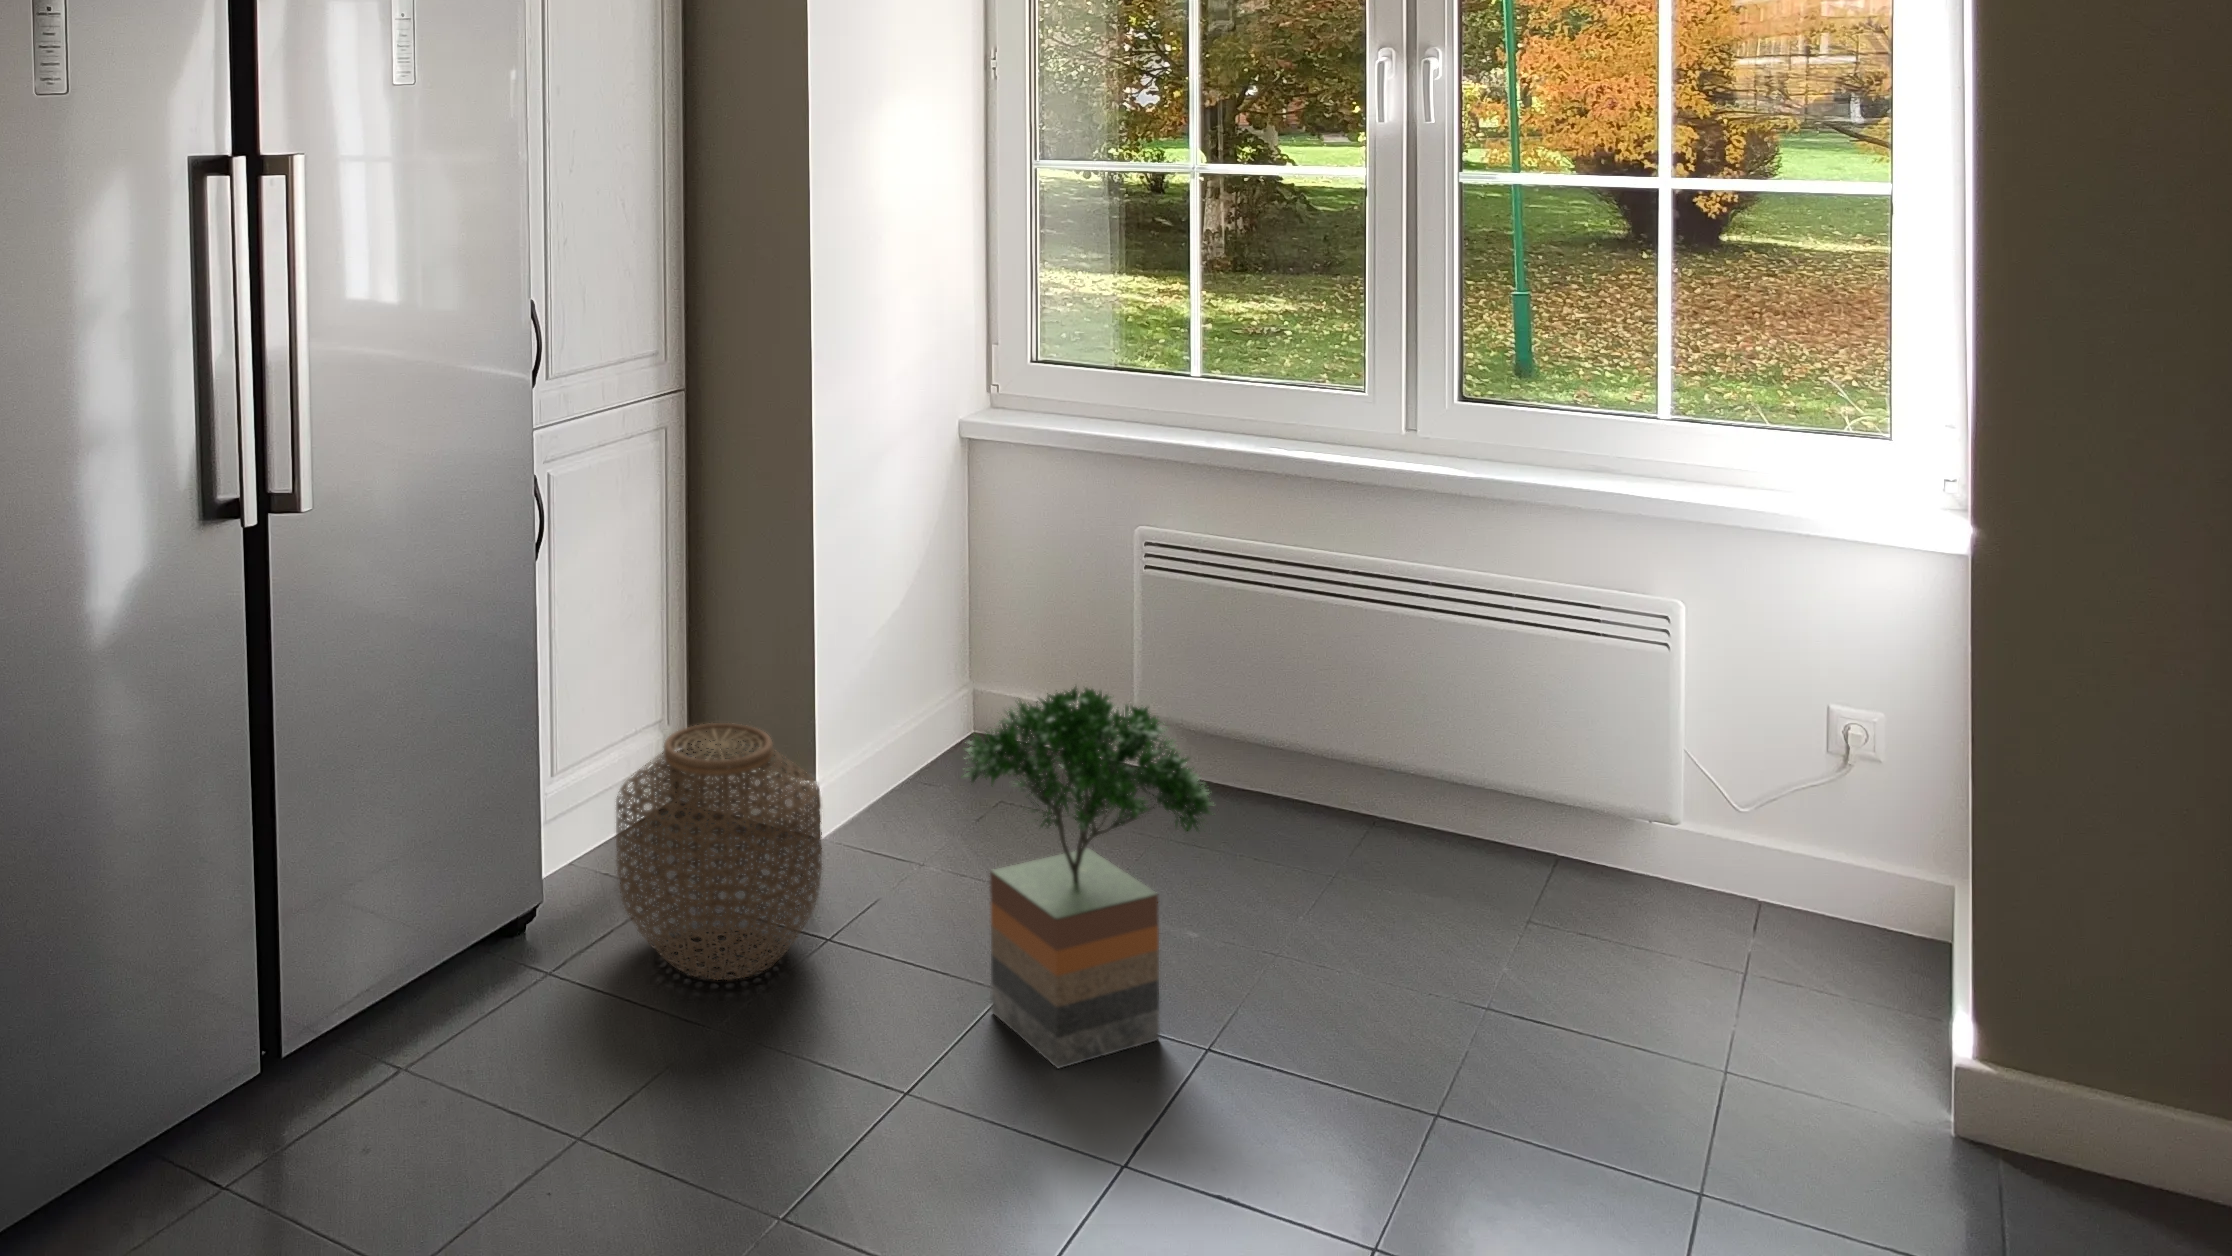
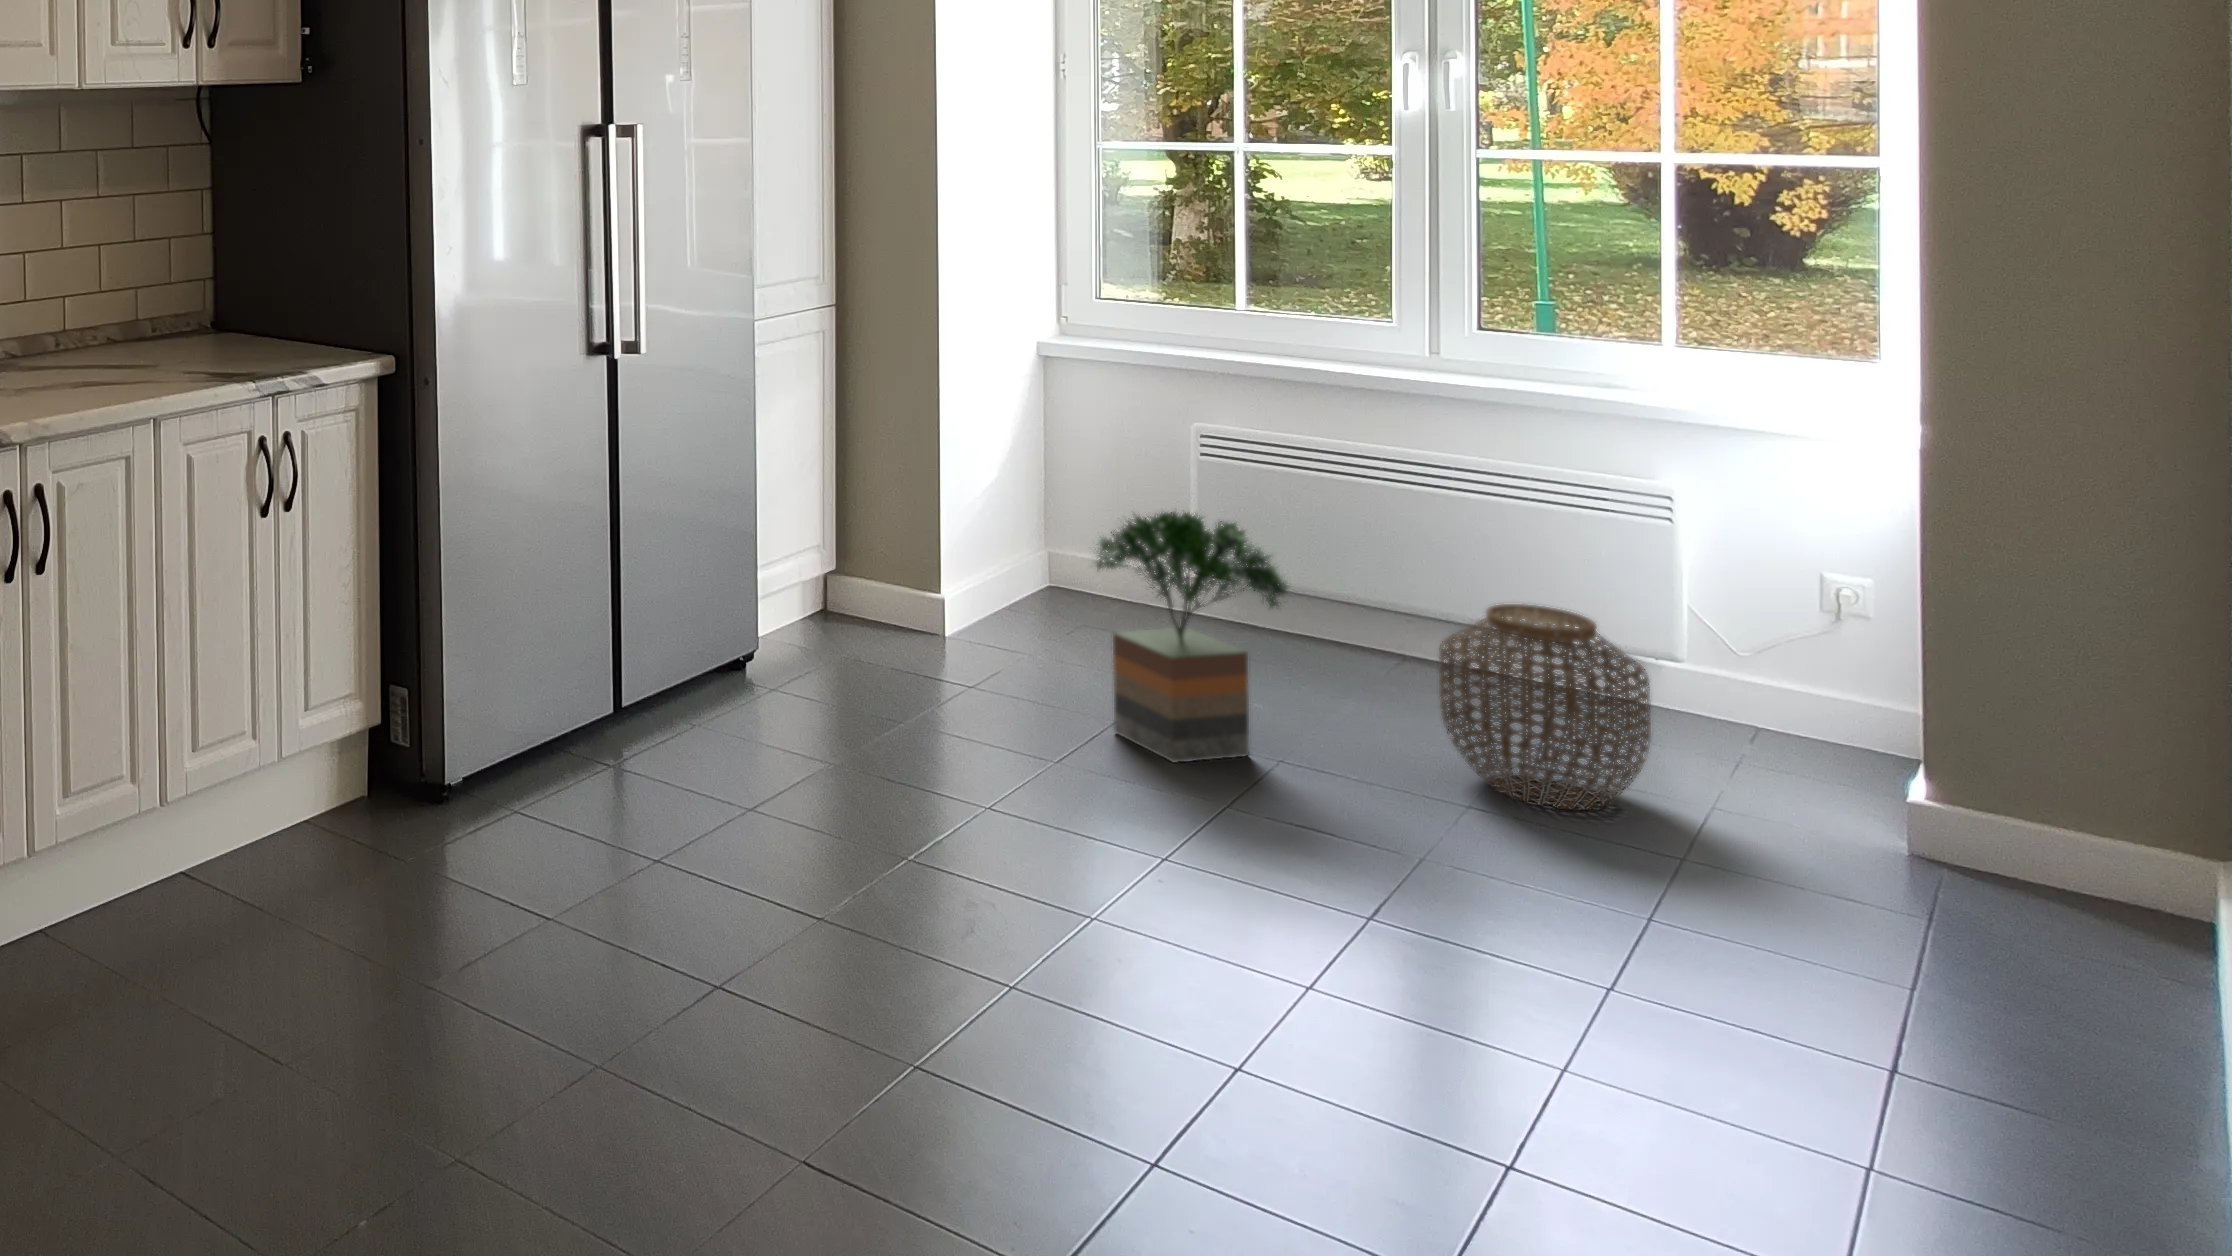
woven basket: present [616,723,822,980] -> present [1439,604,1651,810]

